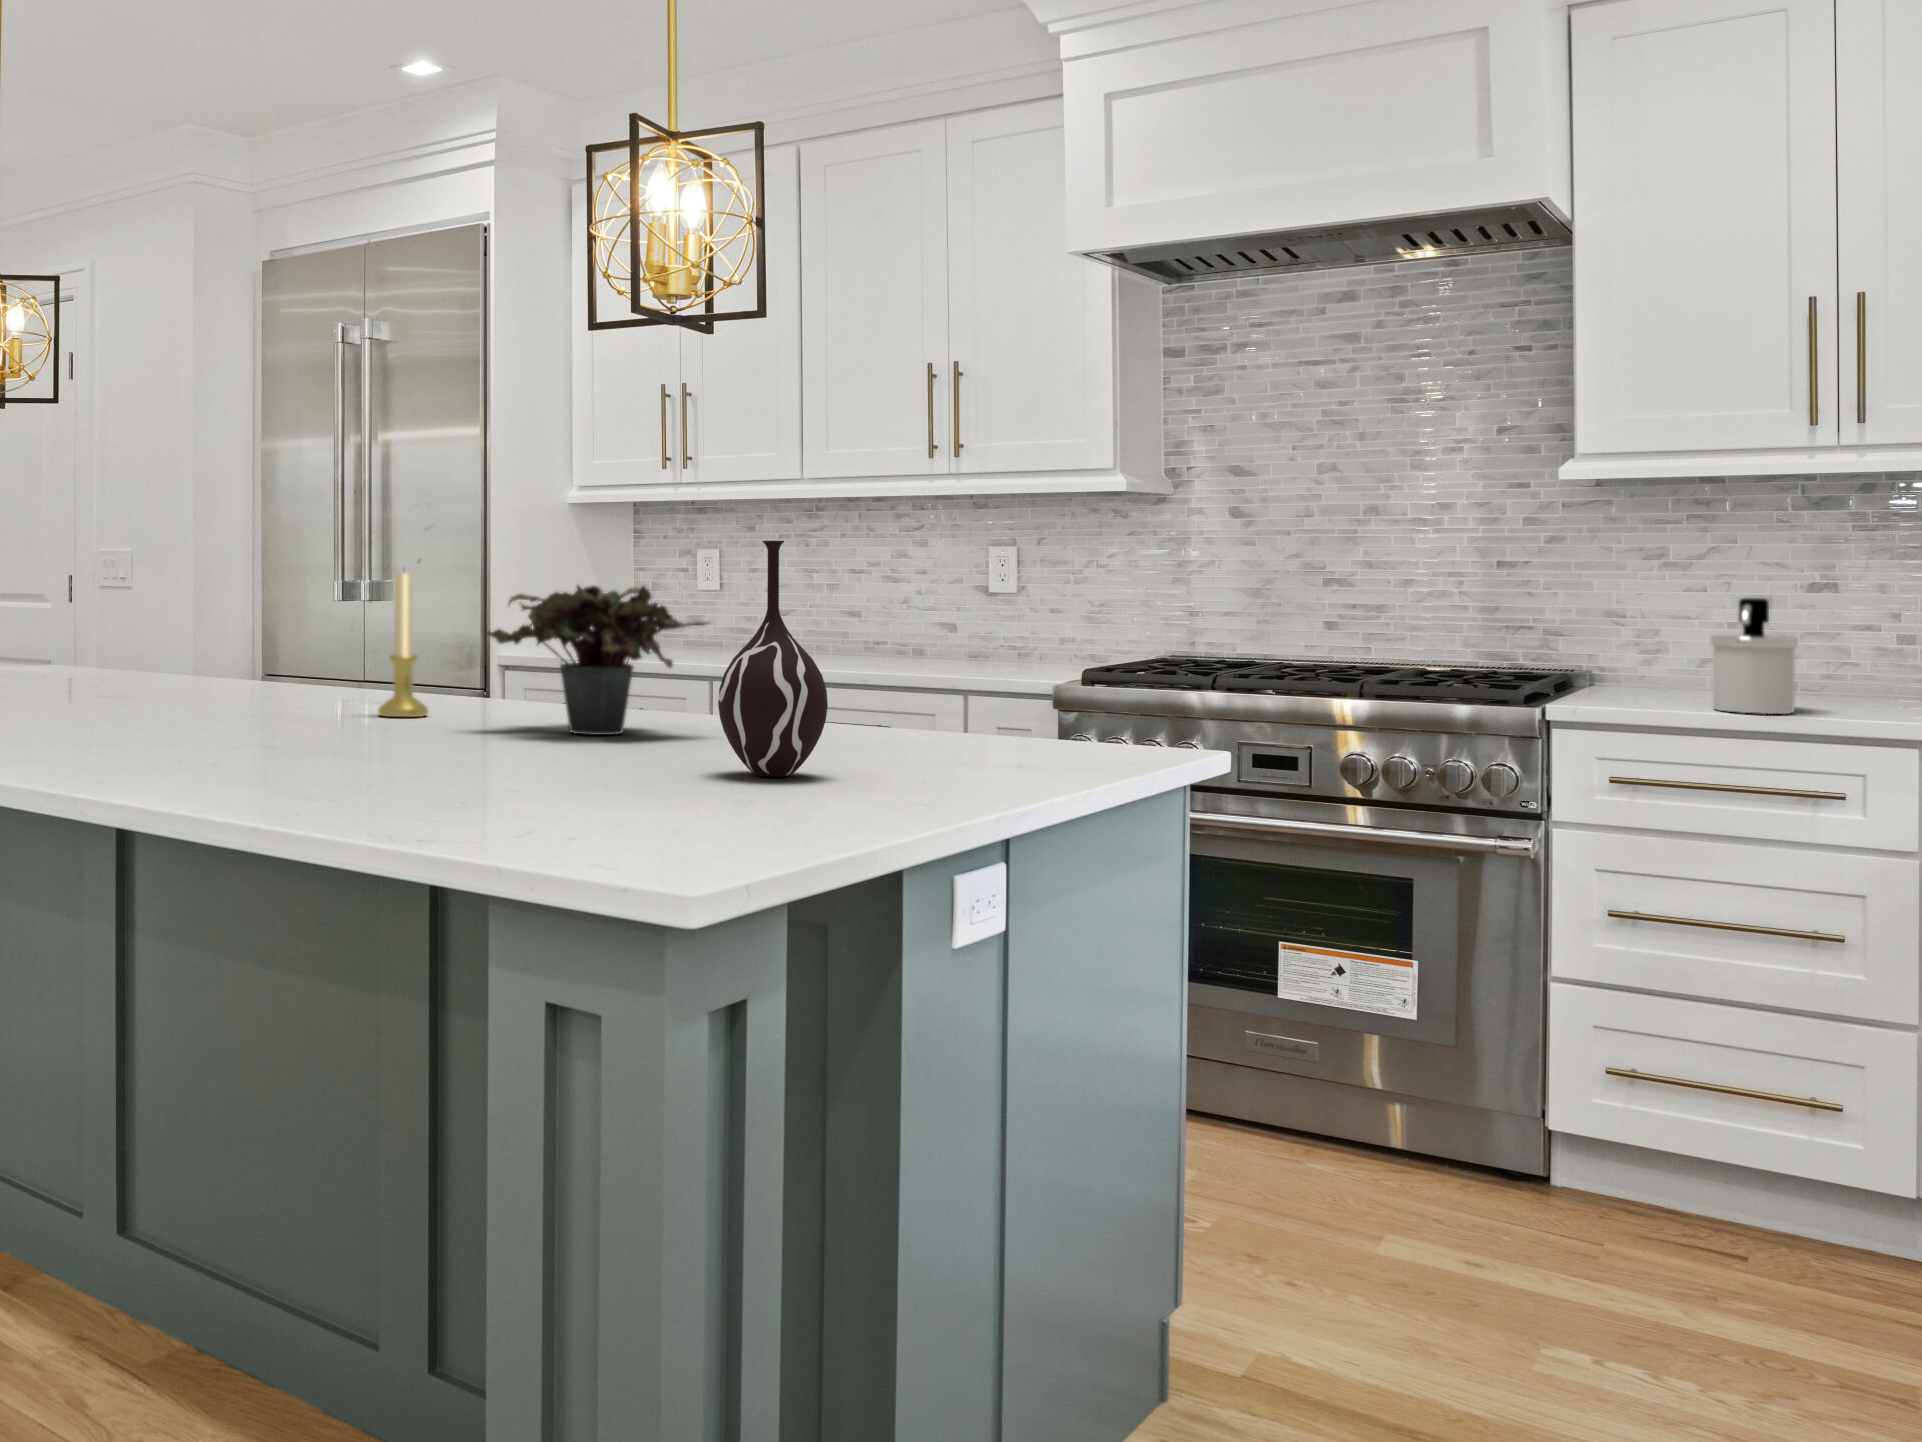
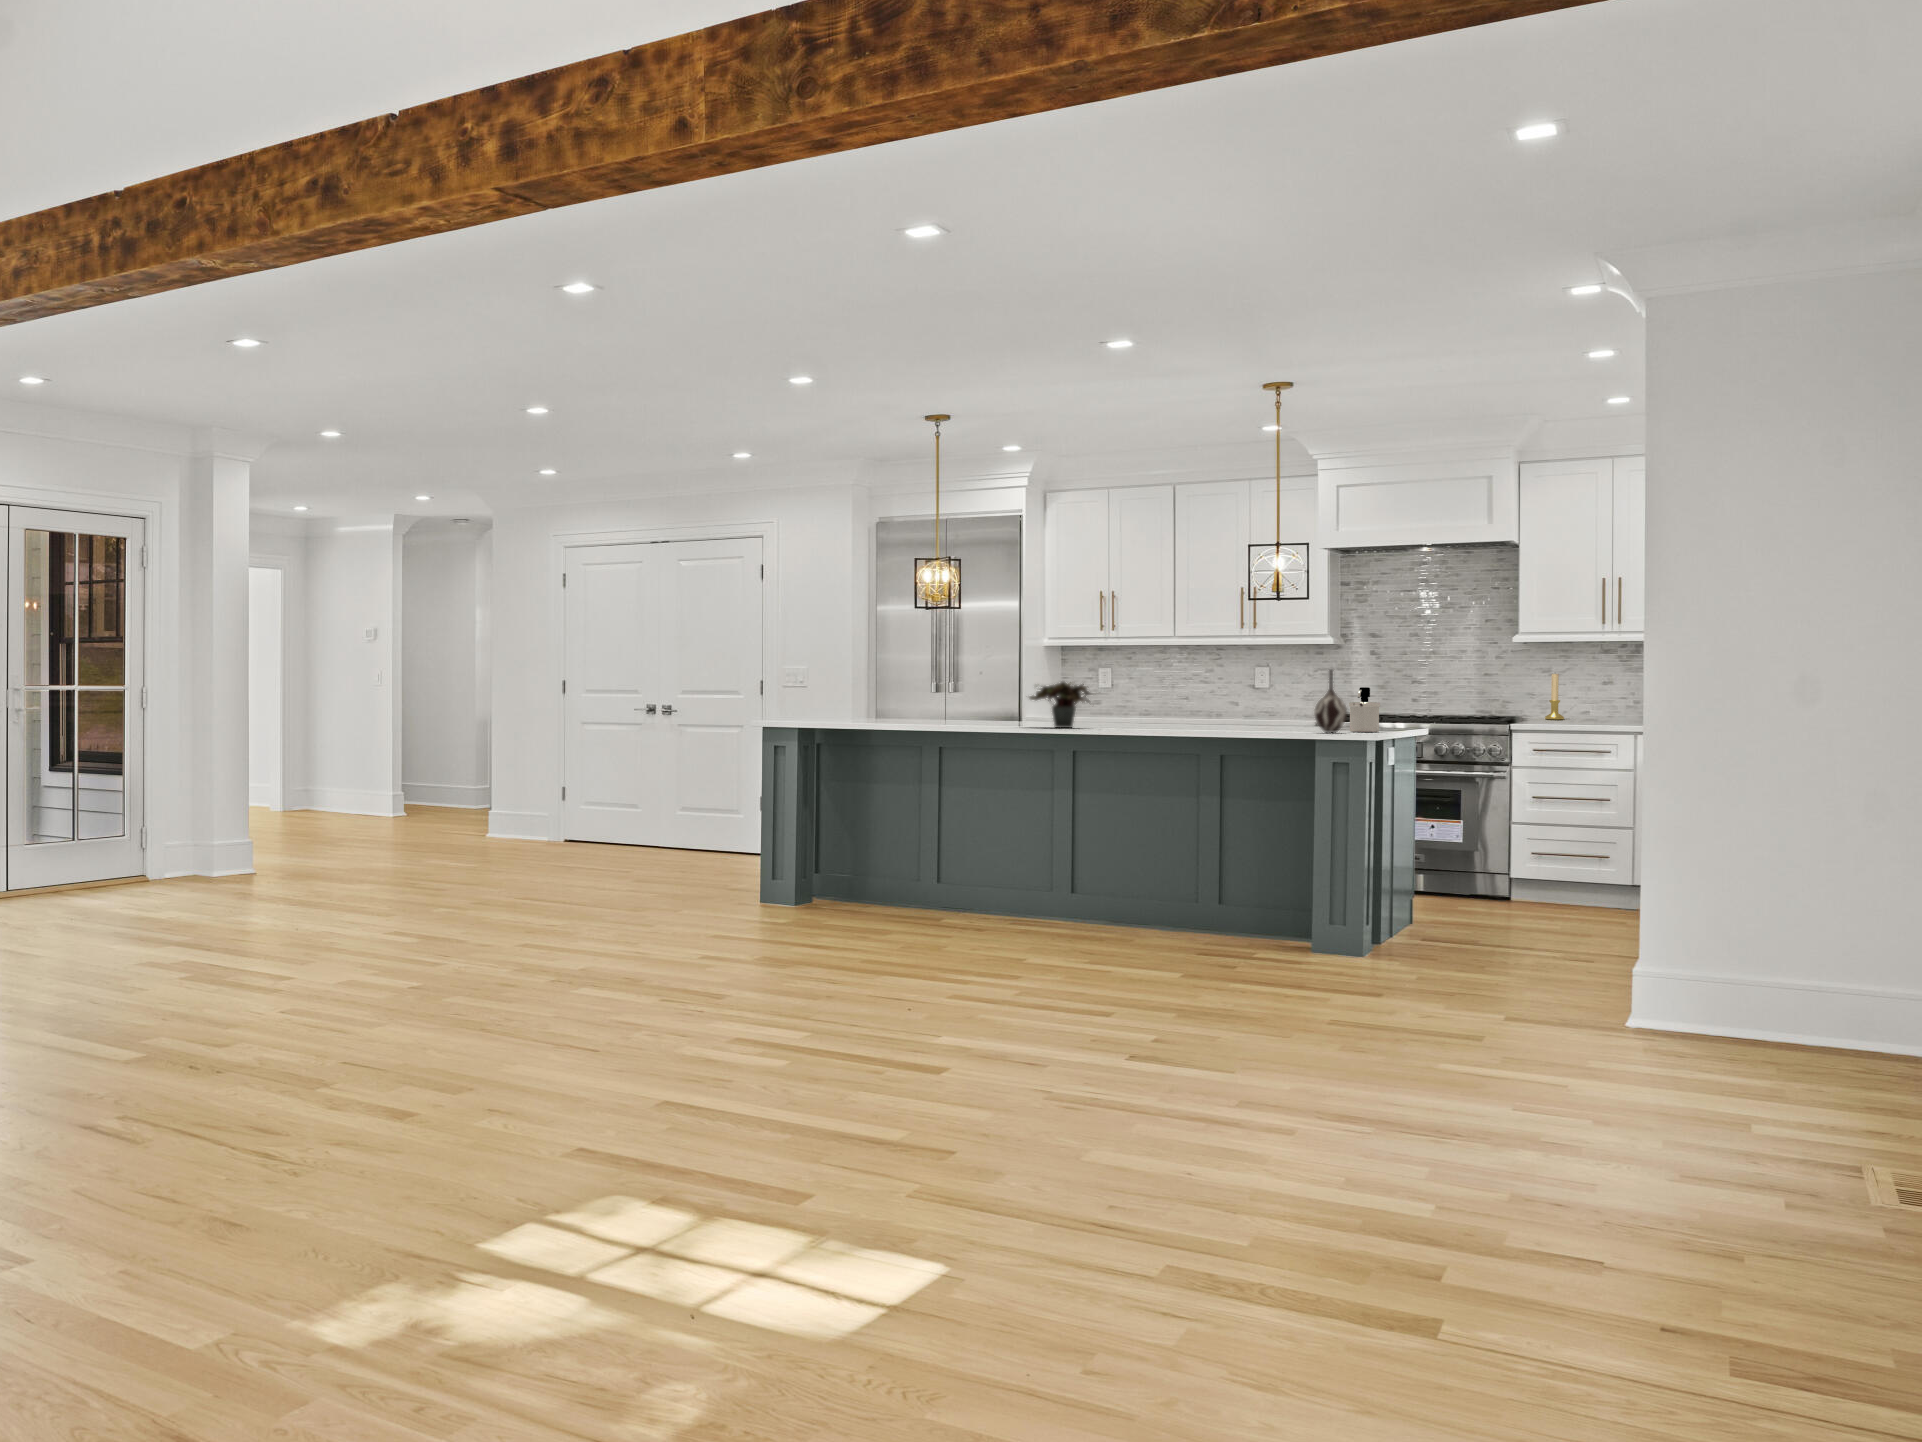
candle holder: present [378,573,428,717] -> present [1545,674,1564,719]
potted plant: present [485,586,709,735] -> present [1029,682,1091,728]
soap dispenser: present [1710,598,1798,714] -> present [1349,687,1380,732]

